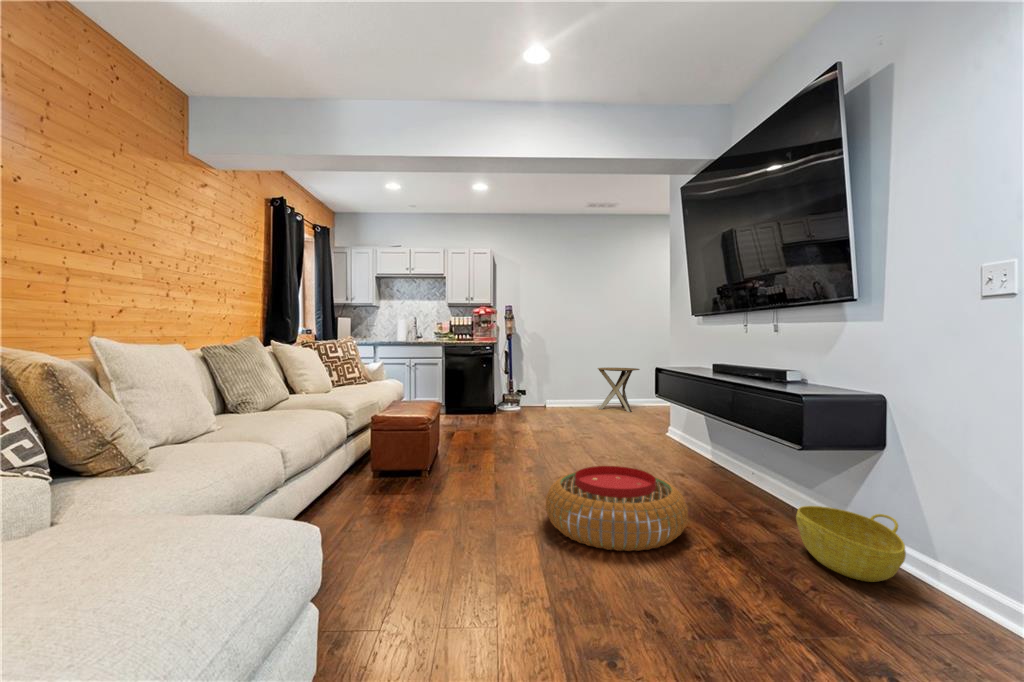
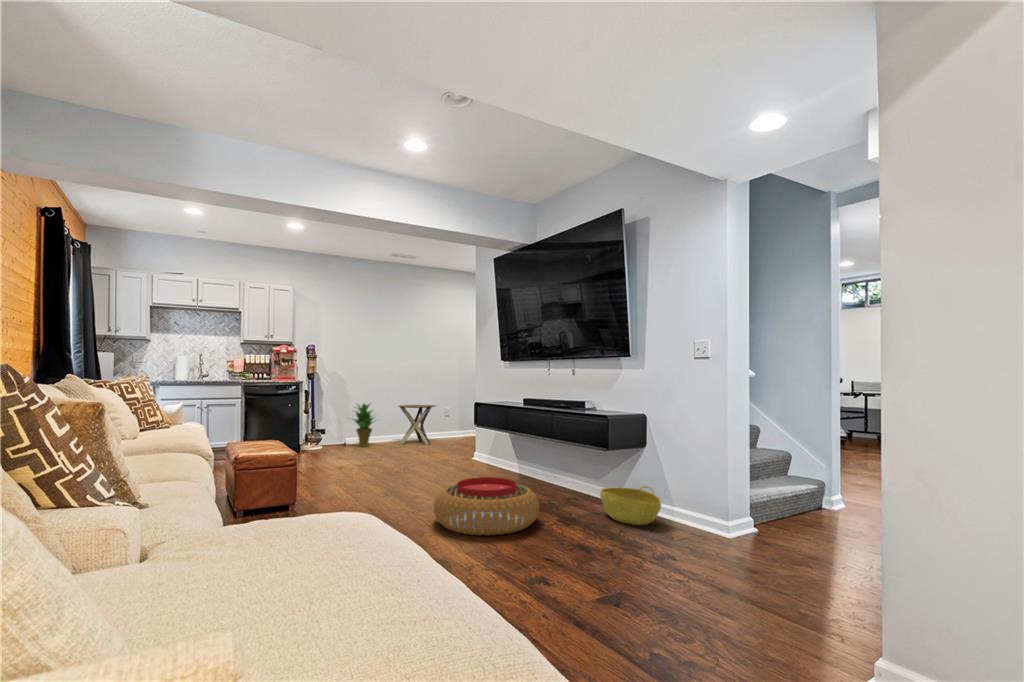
potted plant: none [544,364,579,410] -> present [354,404,374,447]

